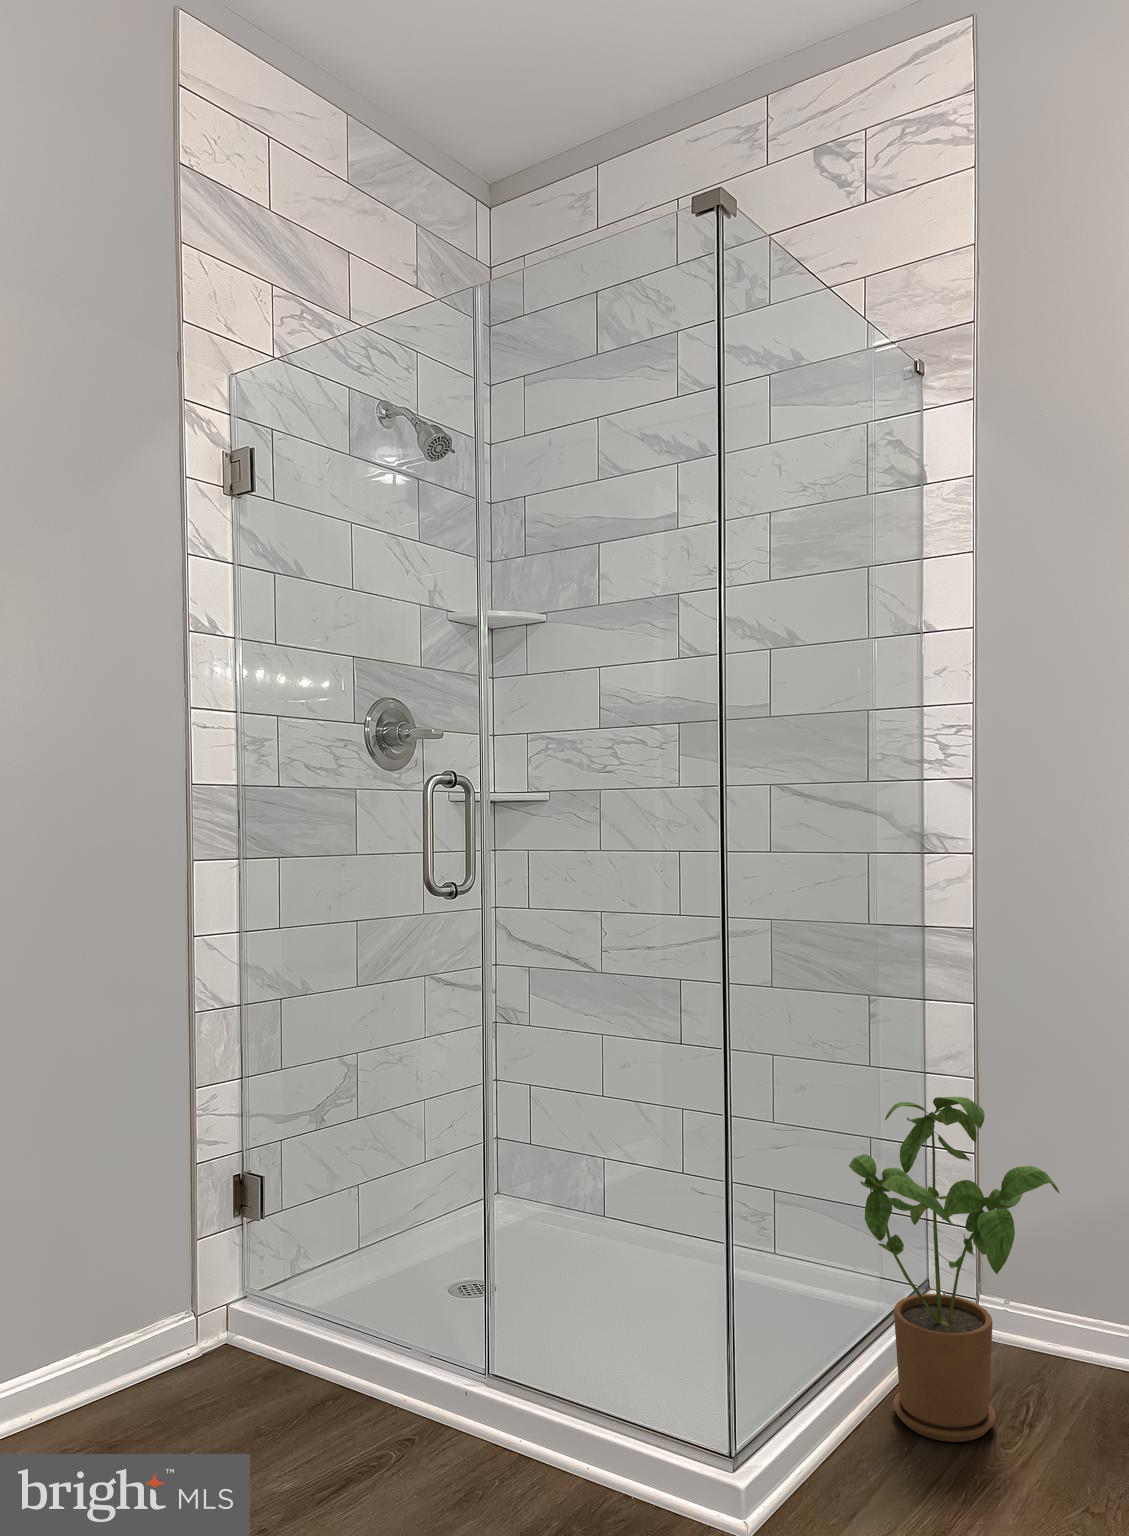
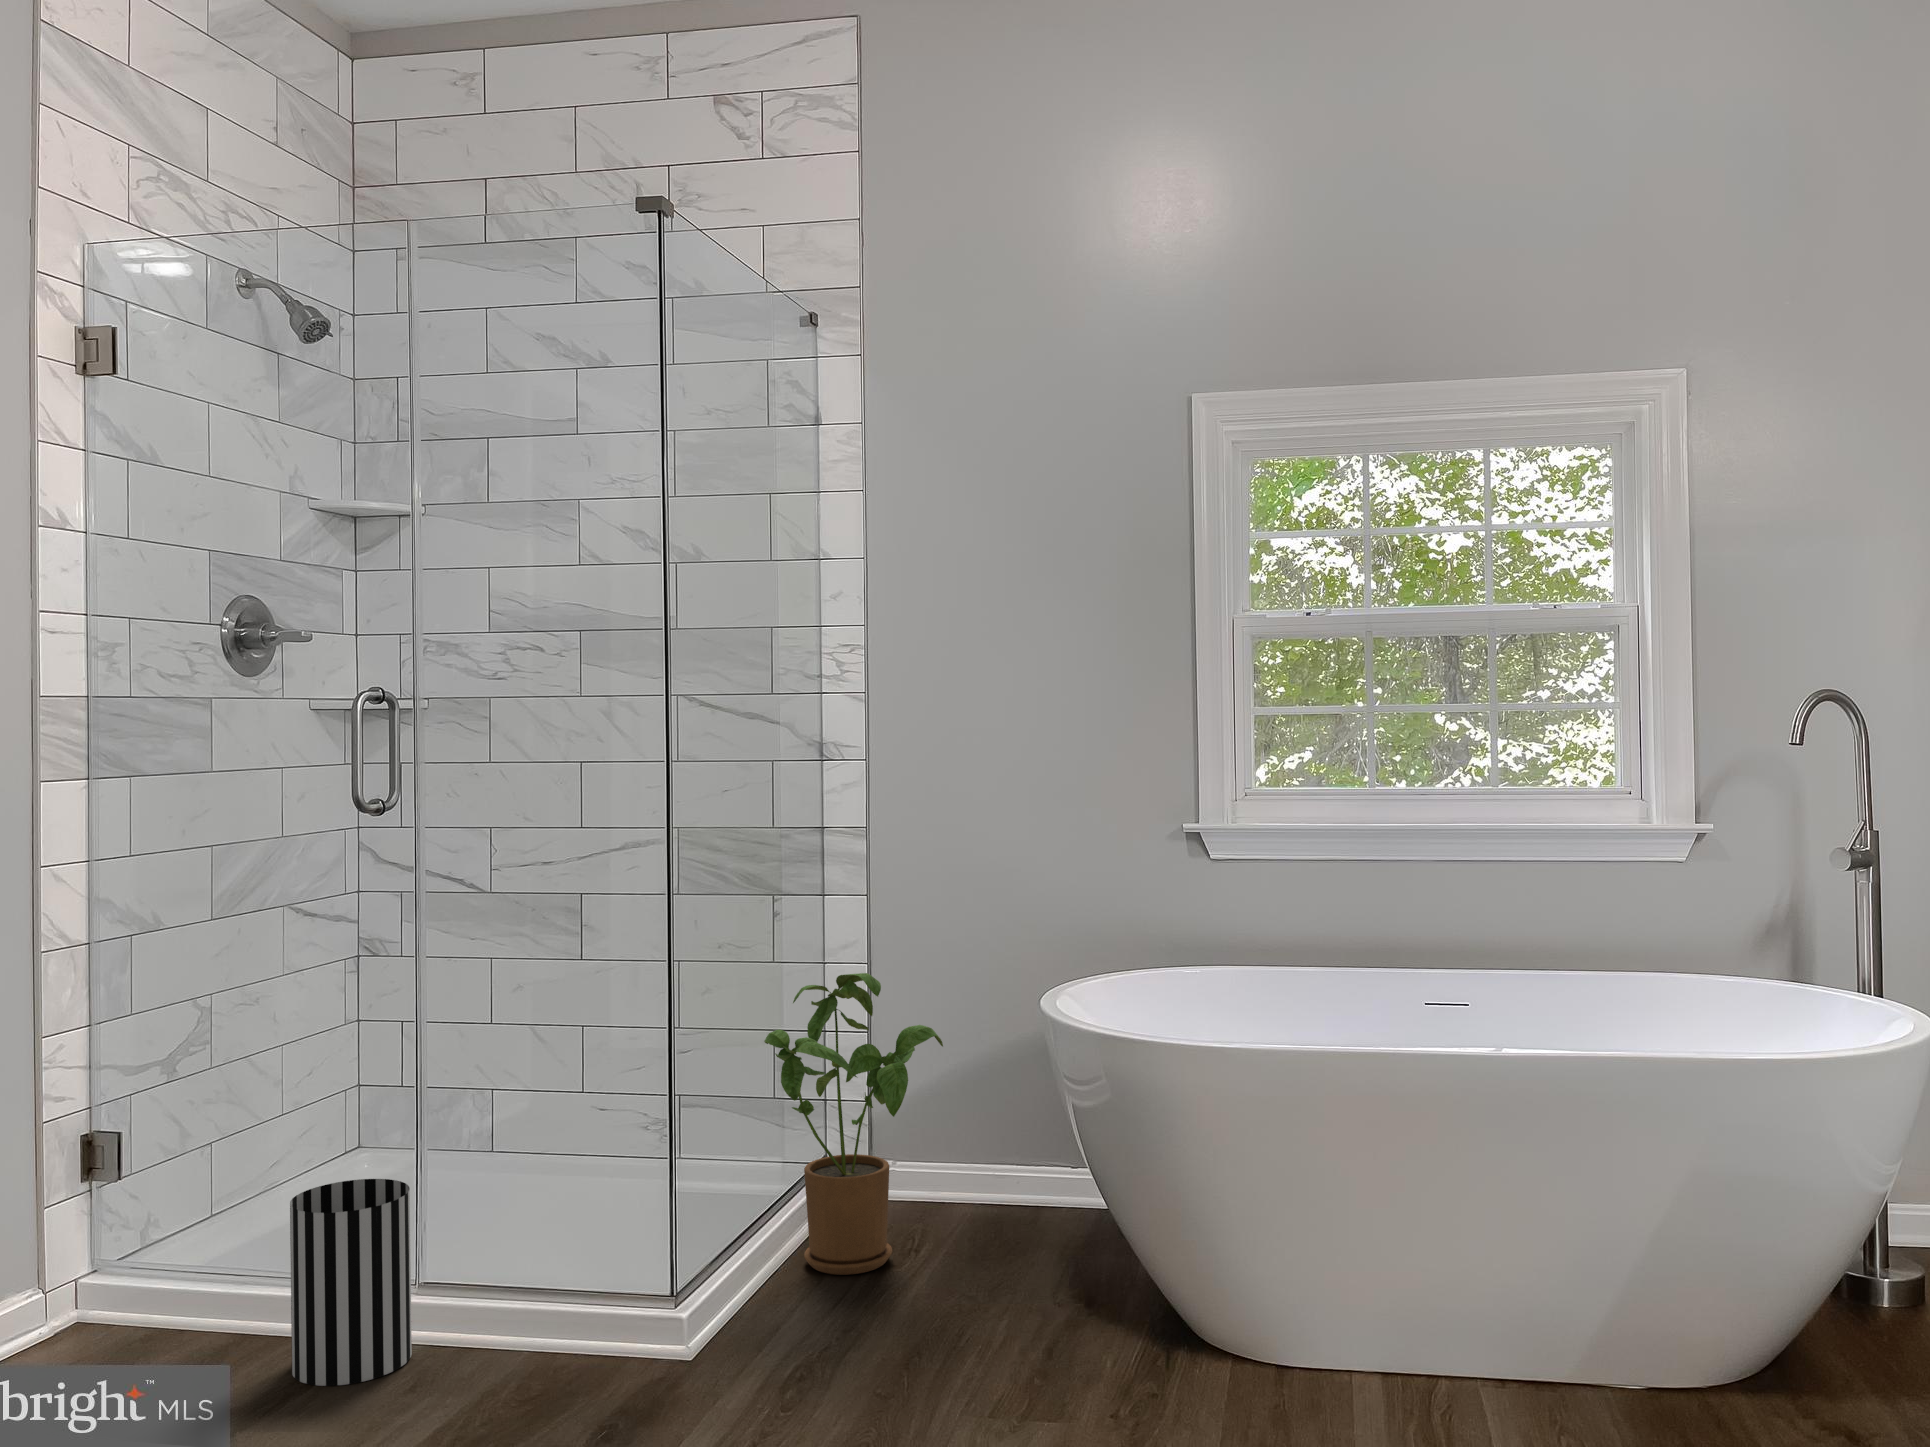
wastebasket: none [364,1266,477,1485] -> present [290,1179,412,1386]

